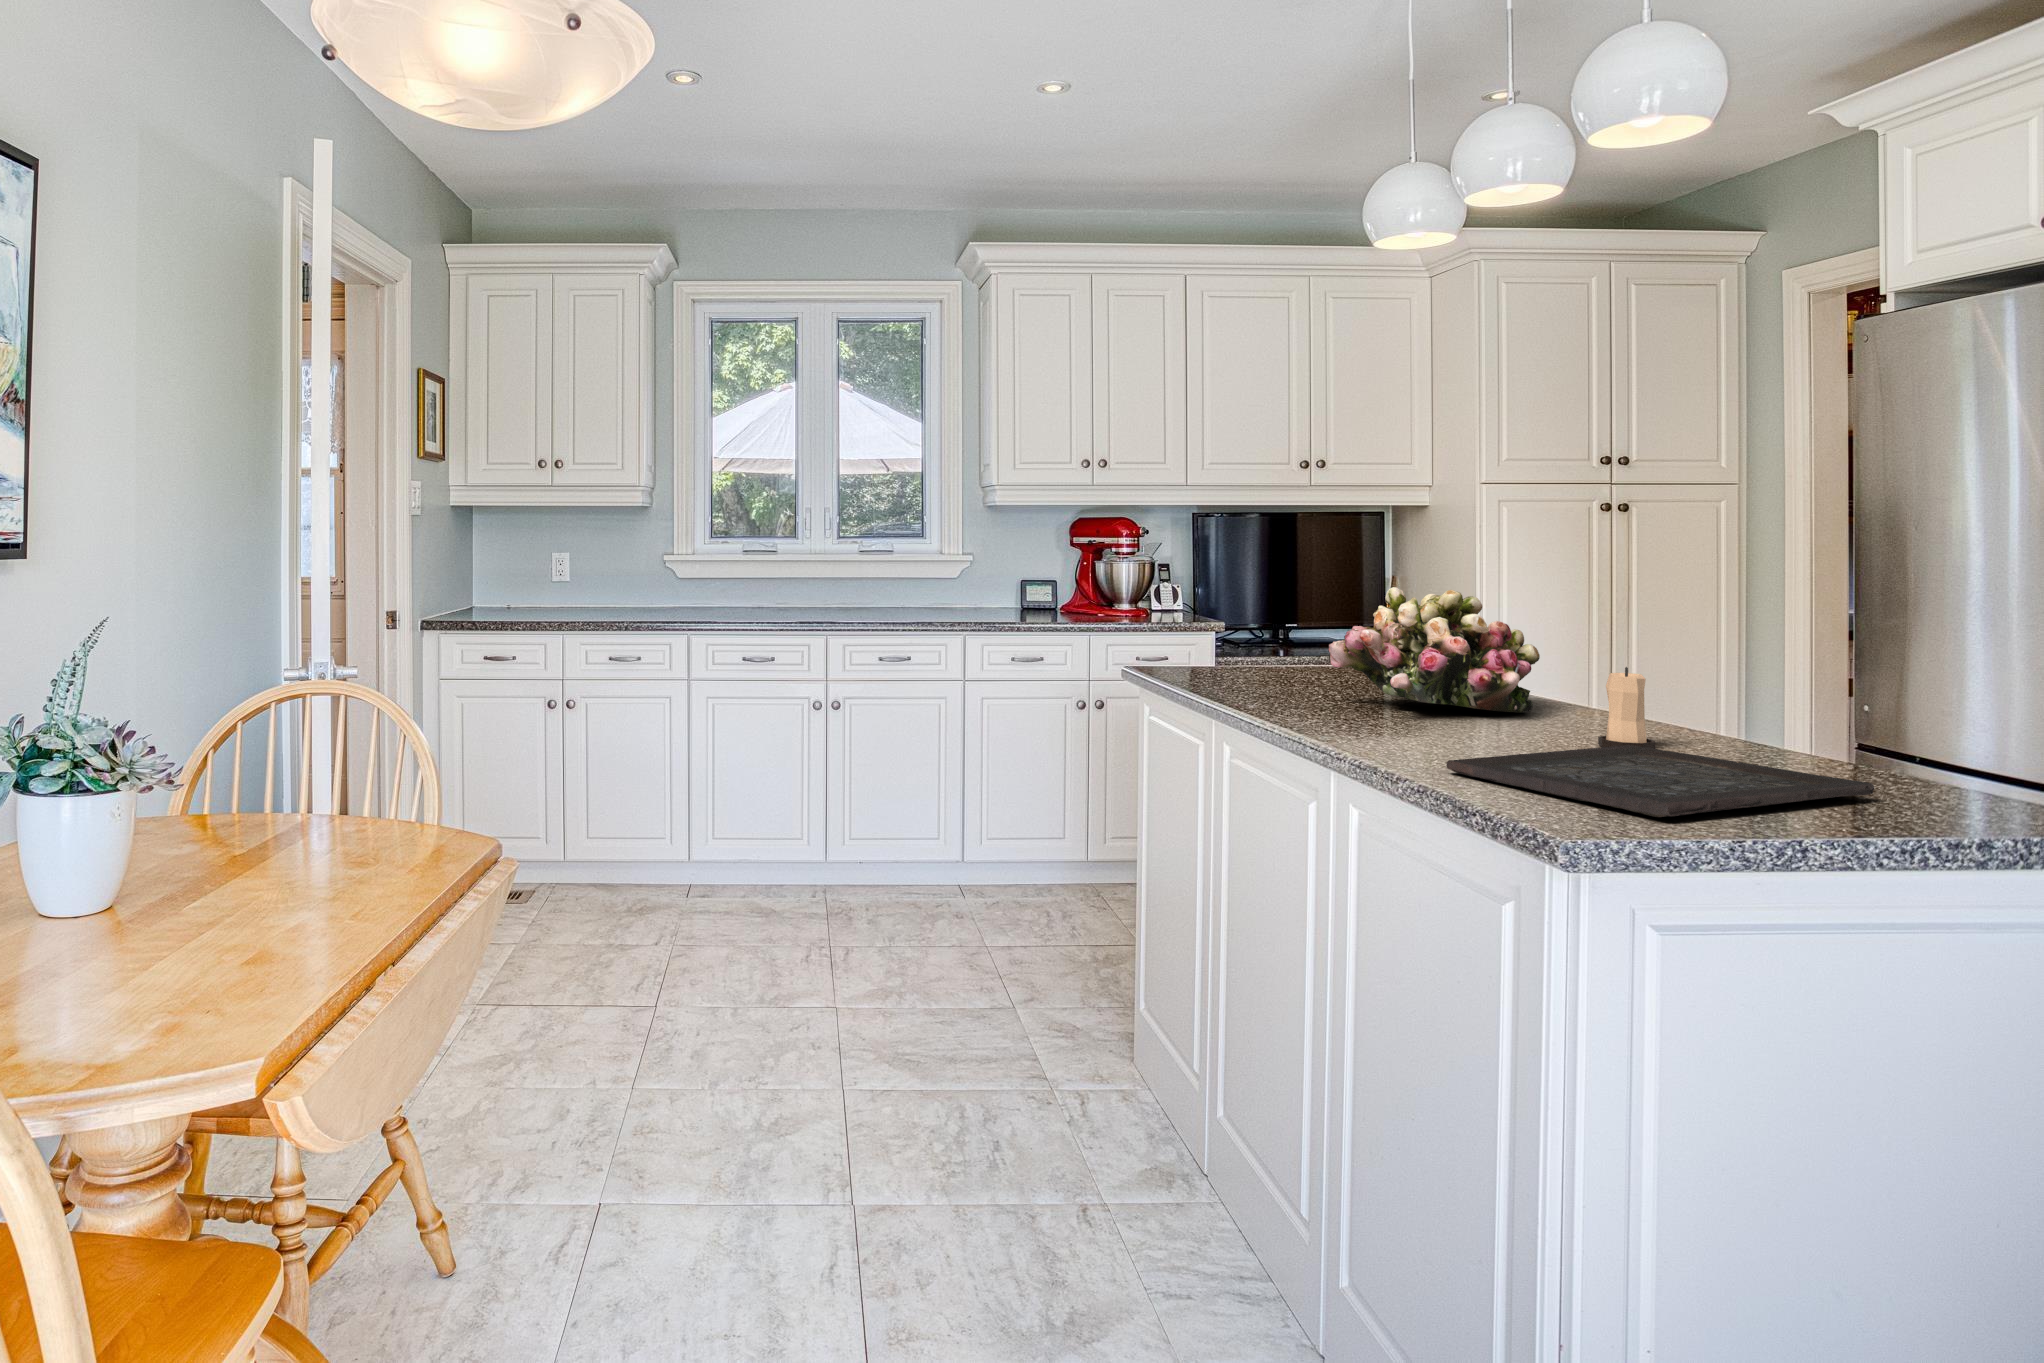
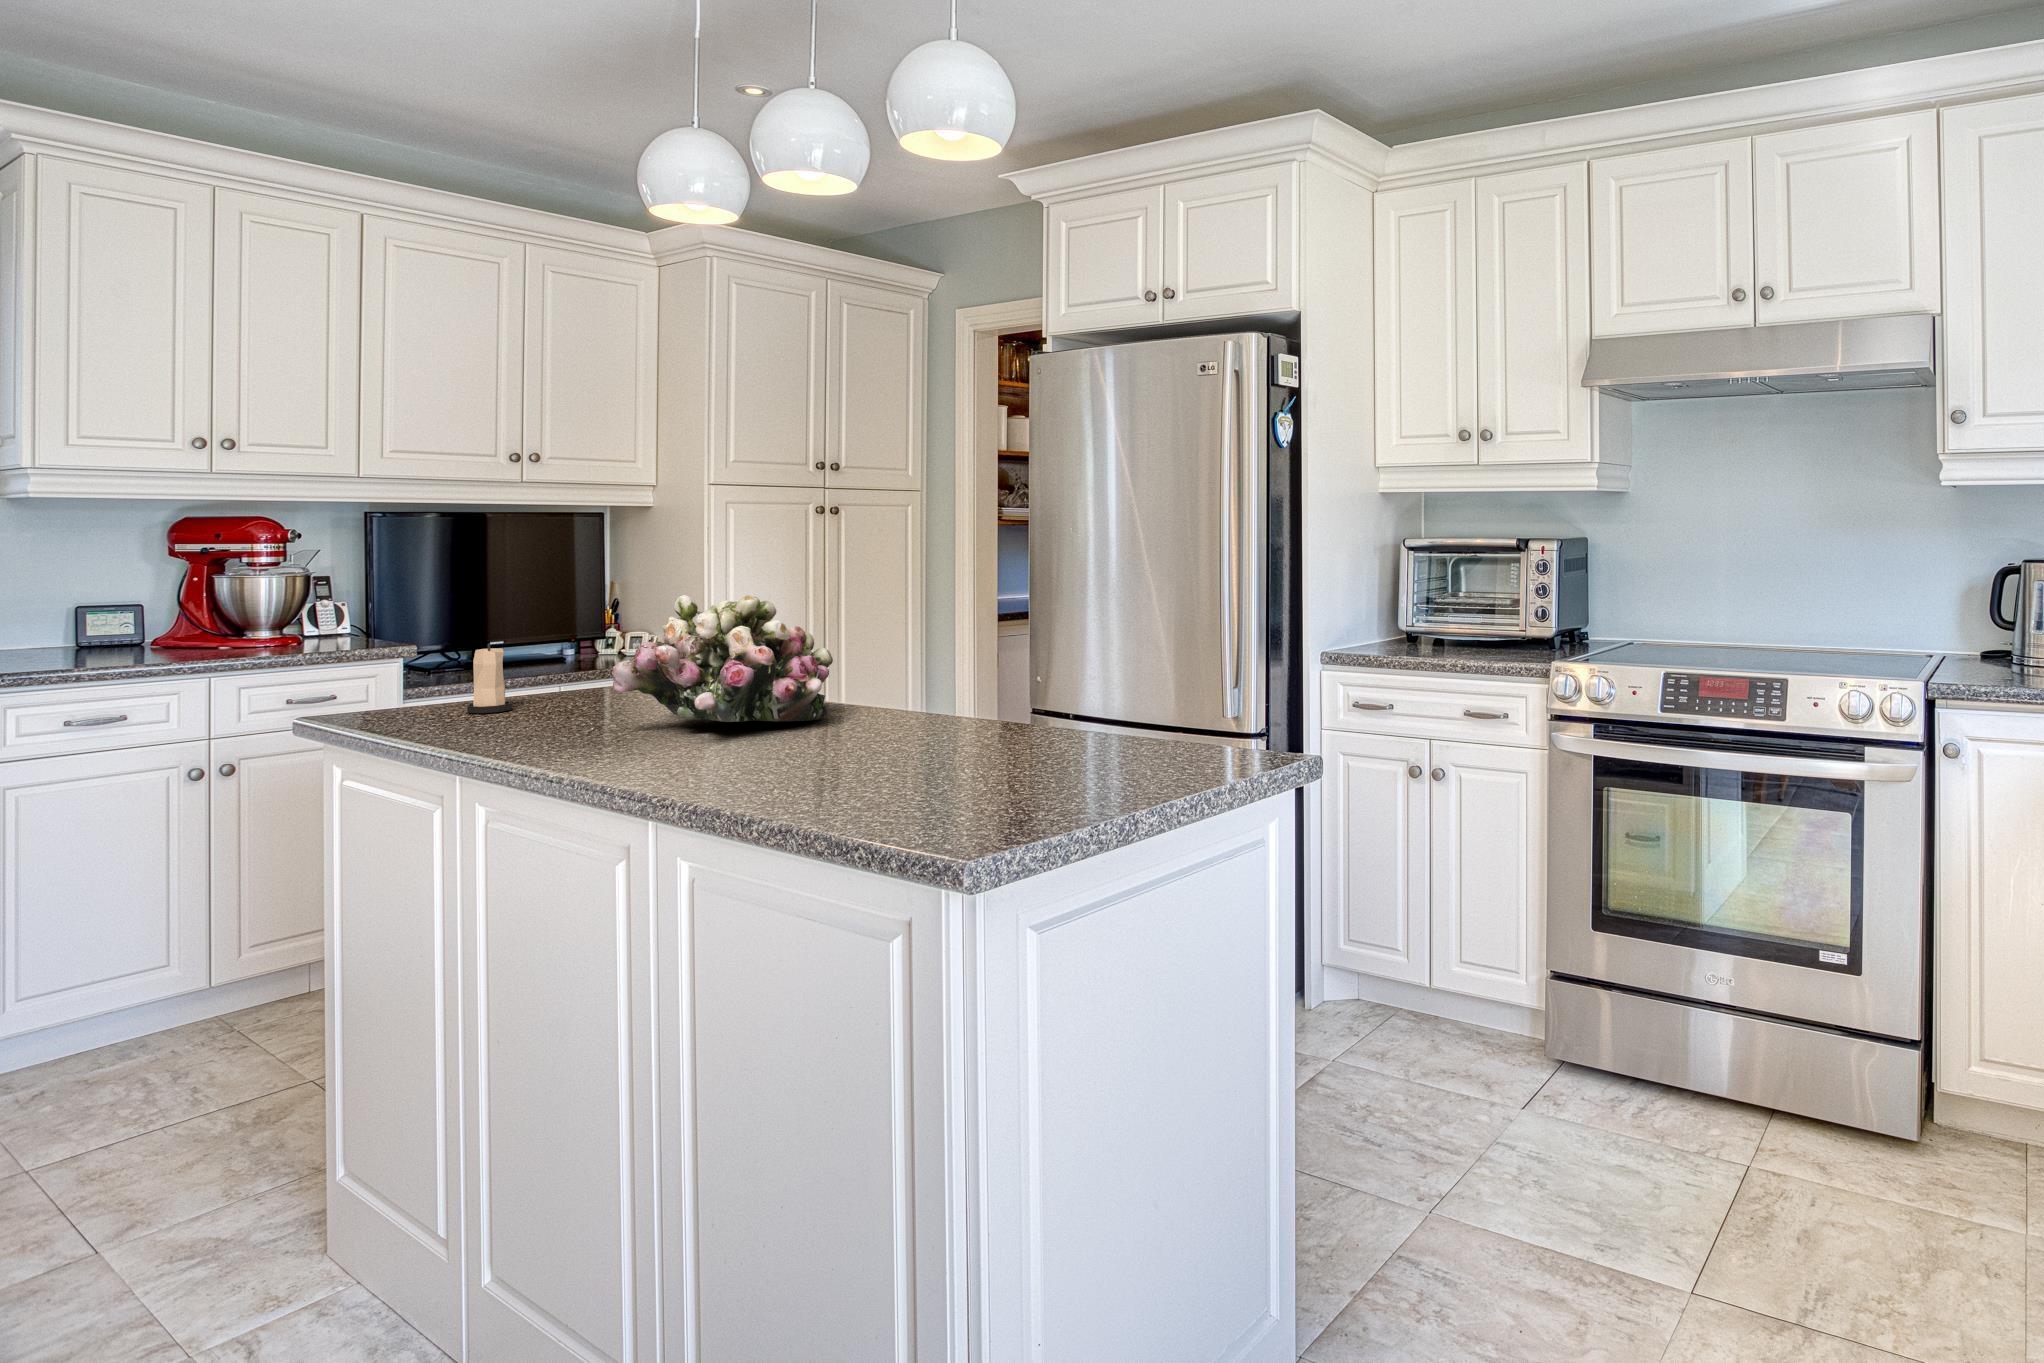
candle: present [1598,667,1655,749] -> present [467,643,512,713]
tray: present [1446,745,1874,817] -> none [798,741,1145,815]

